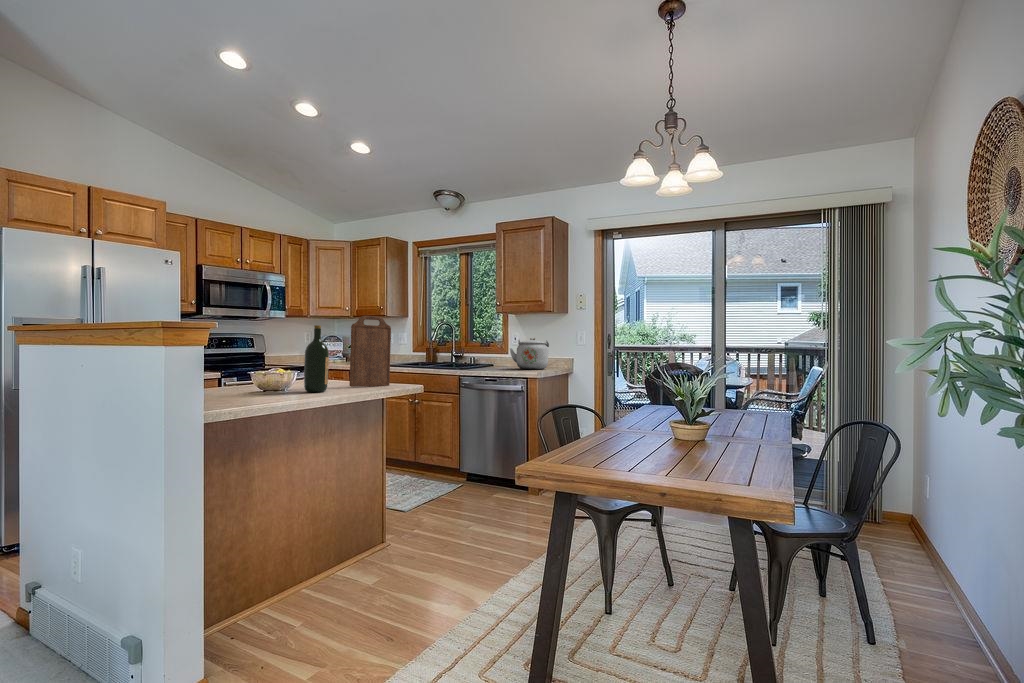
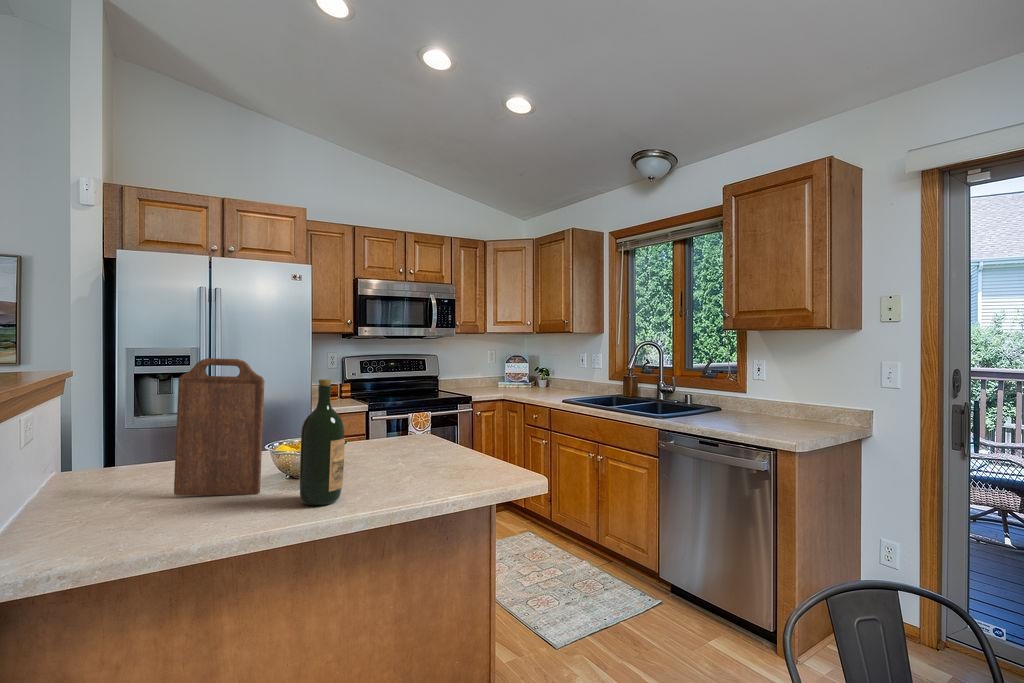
cutting board: present [349,316,391,387] -> present [174,358,264,496]
kettle: present [510,338,549,369] -> none [745,372,819,427]

